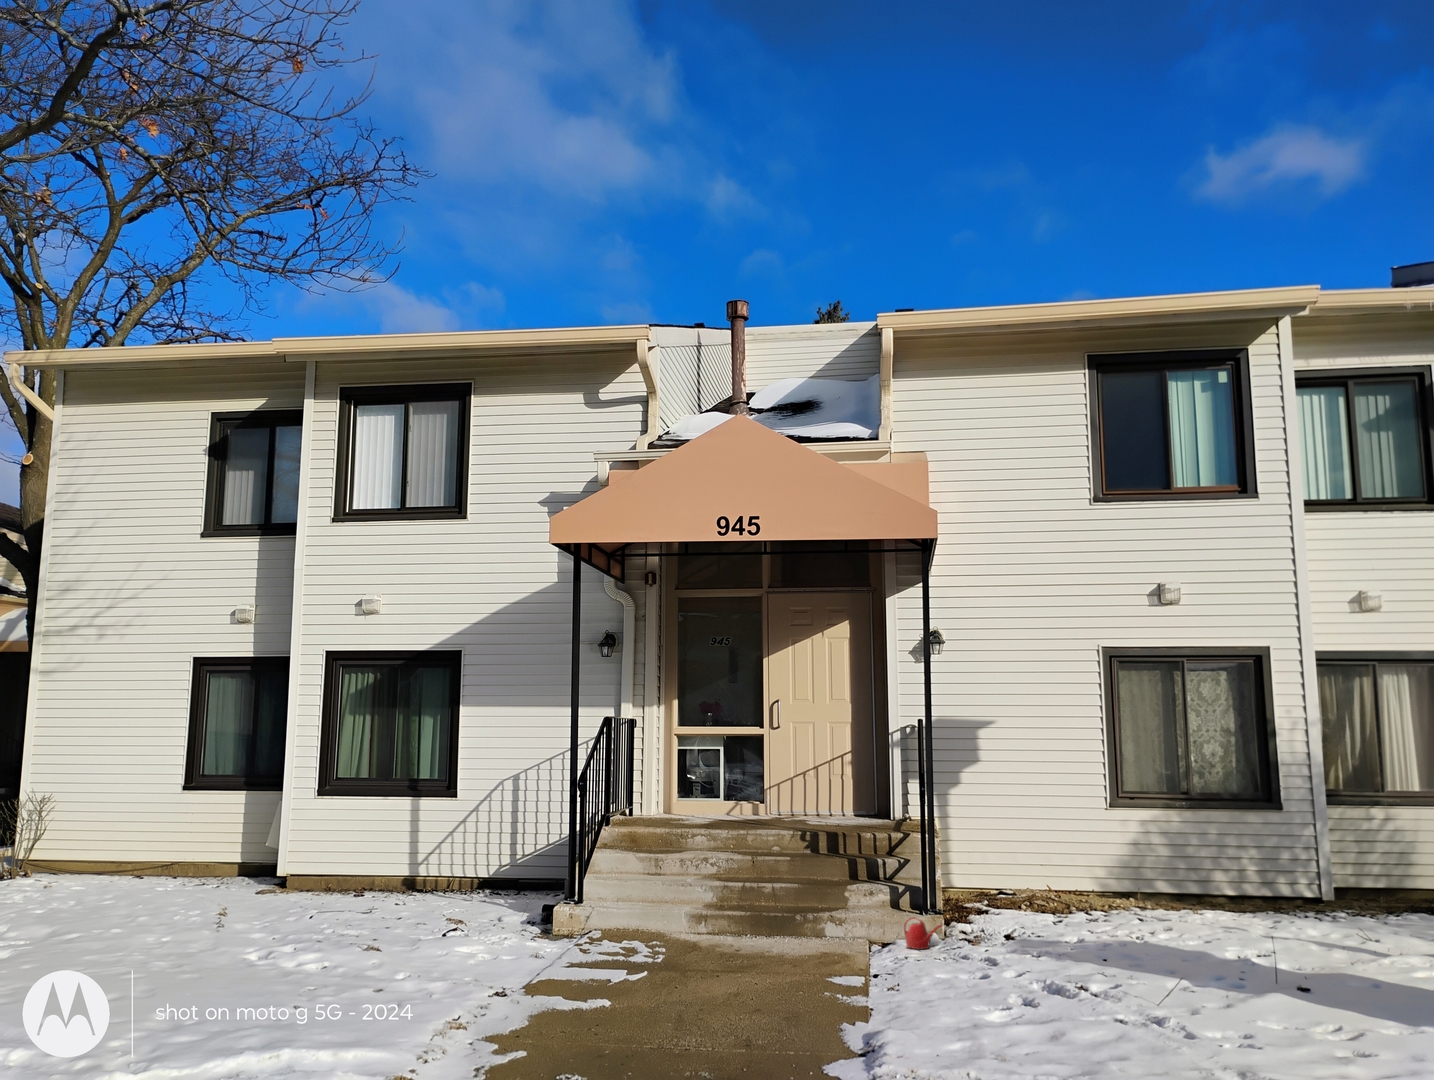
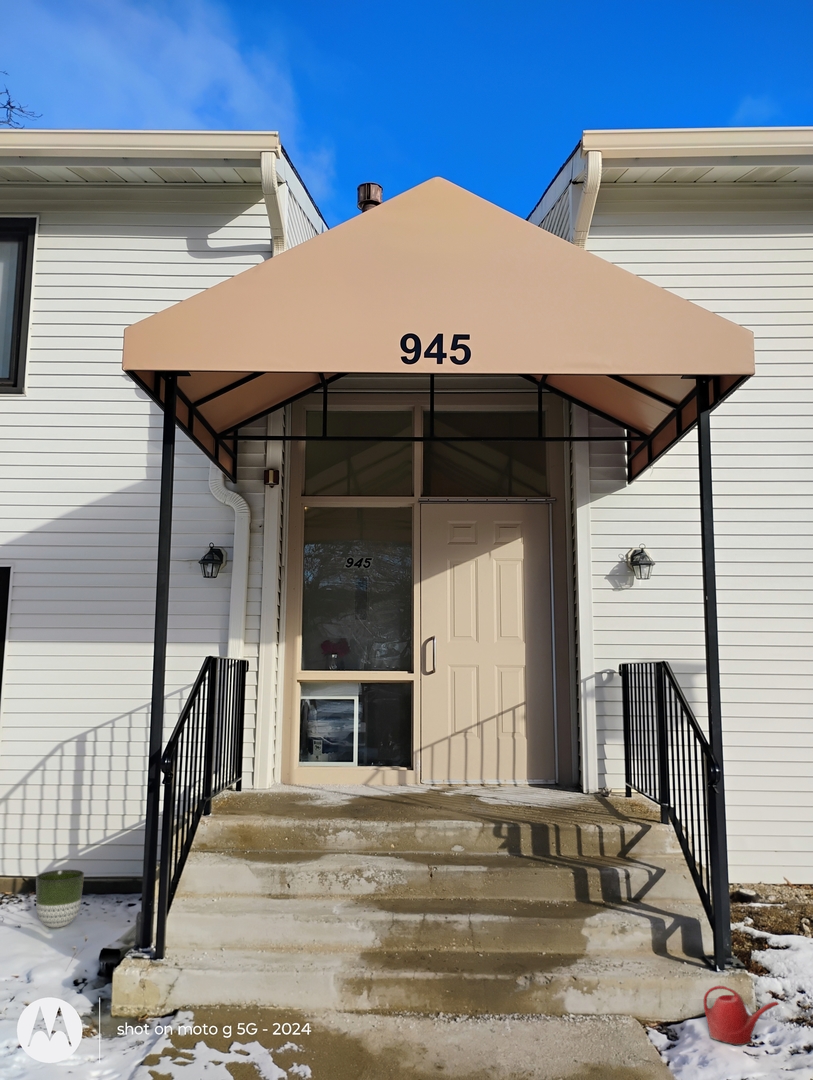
planter: none [495,867,526,904] -> present [36,870,84,928]

